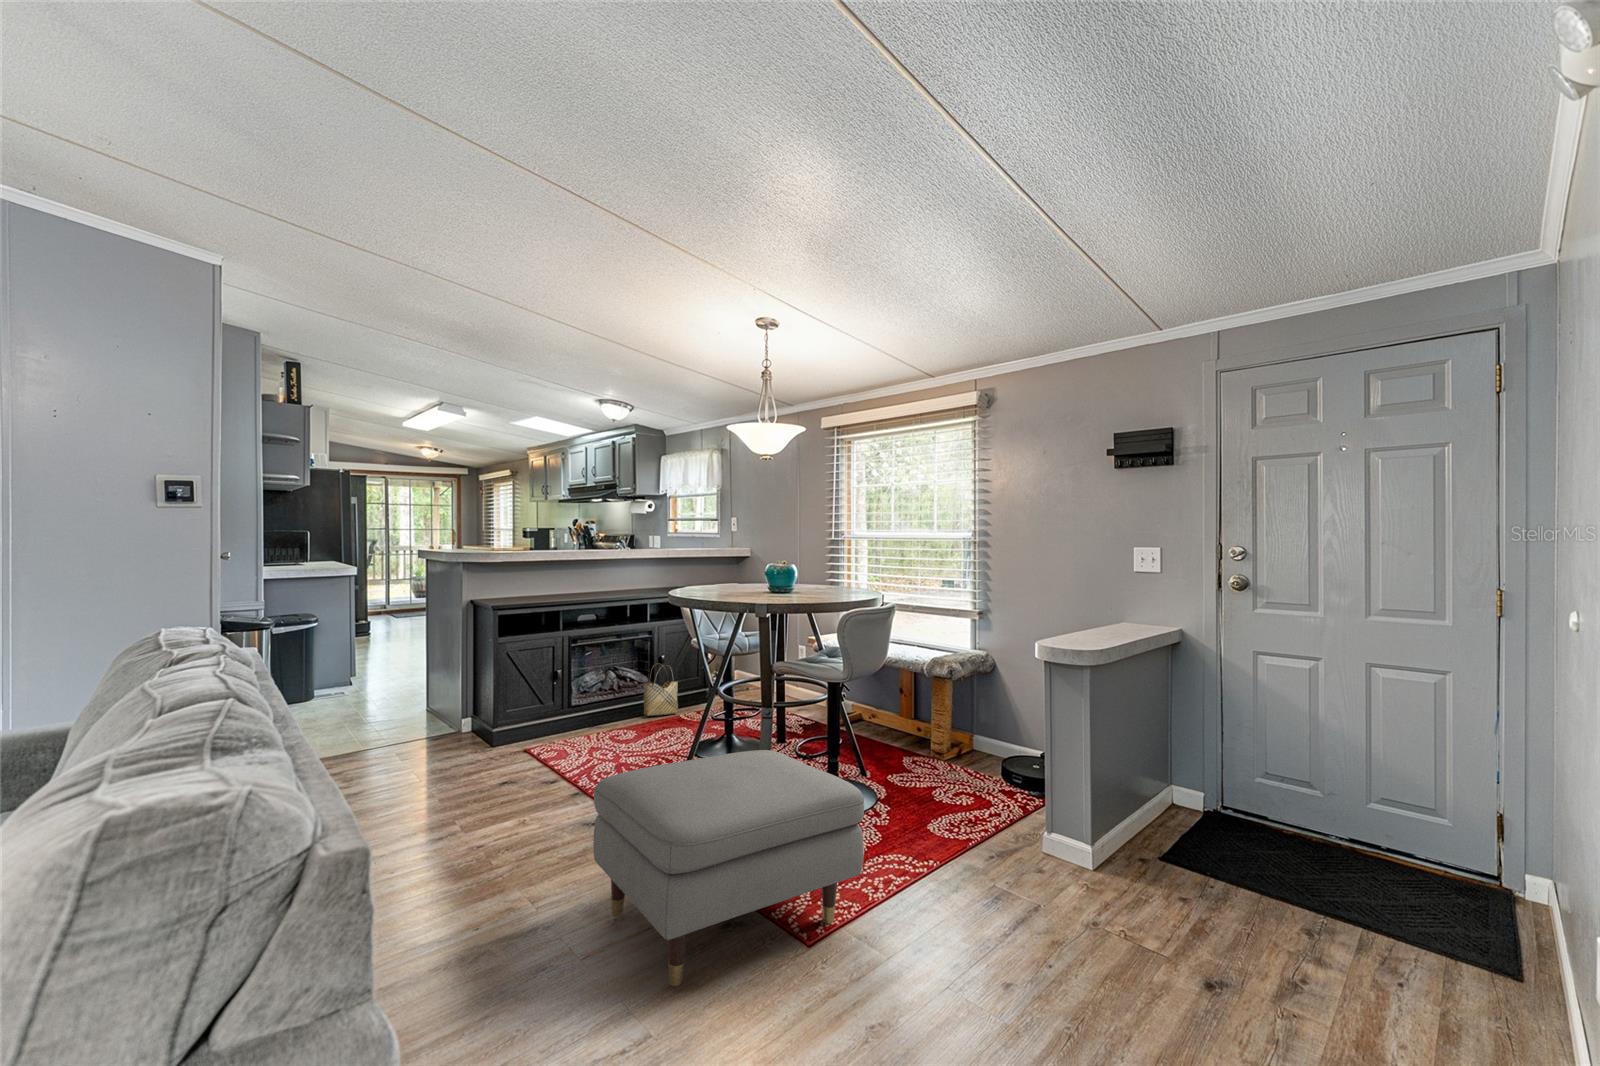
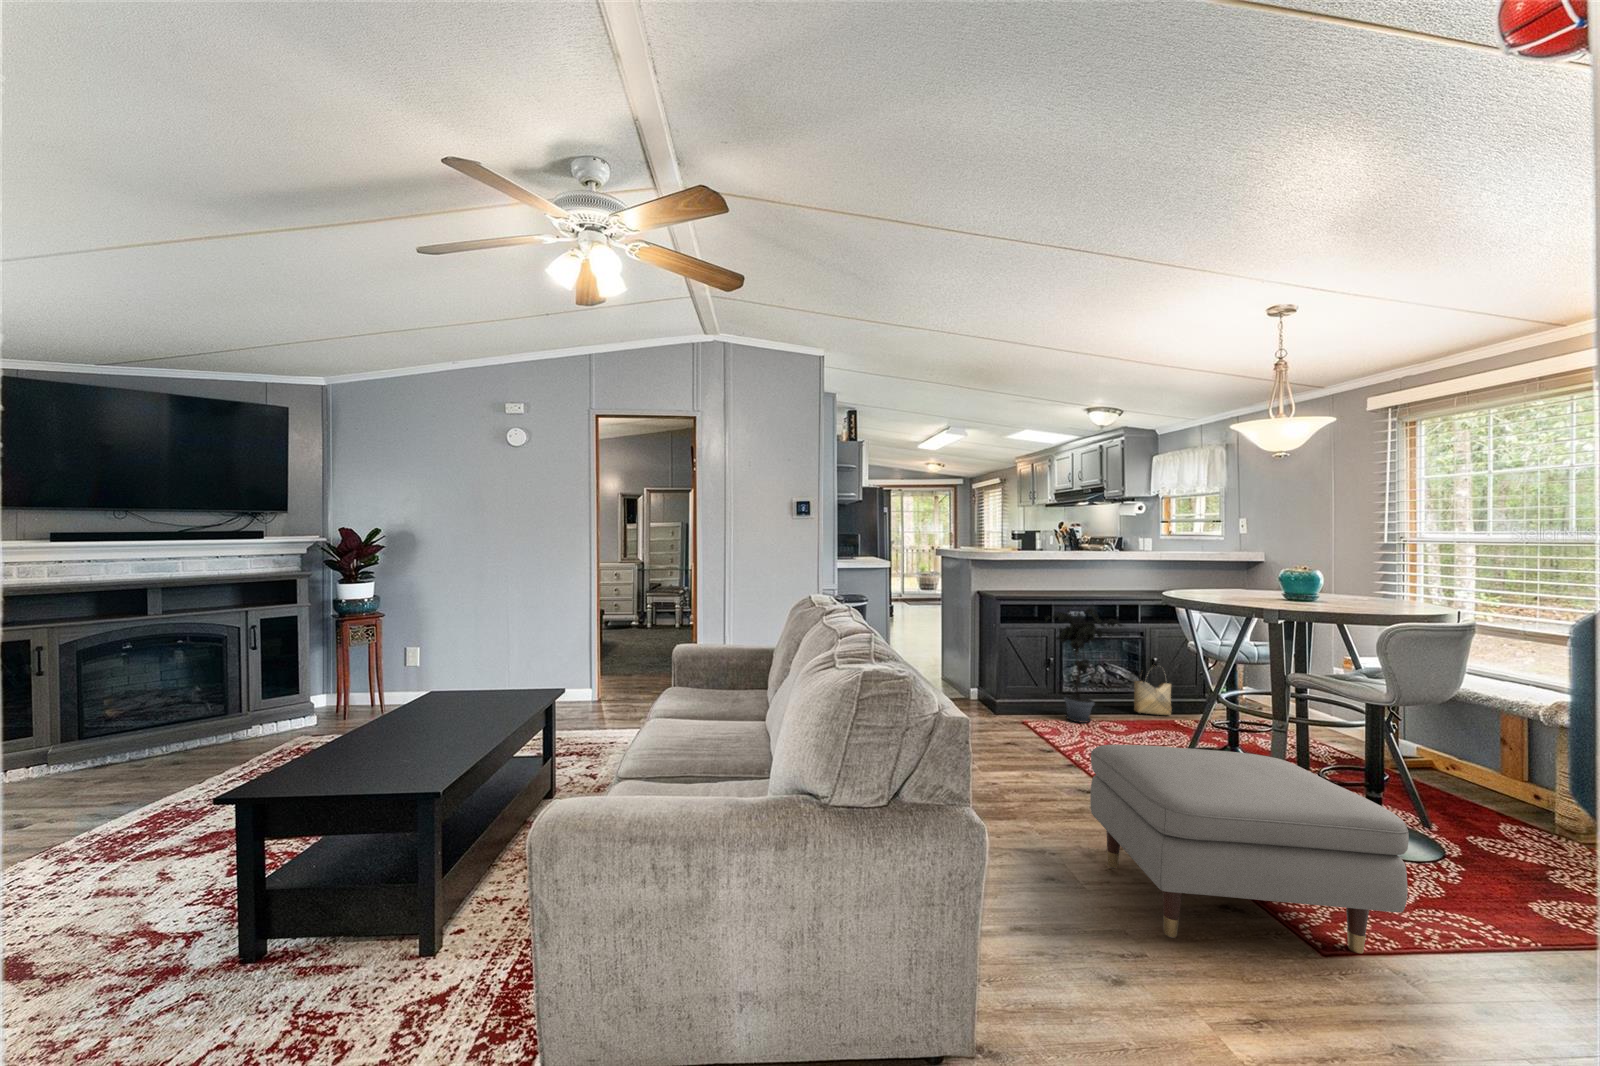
potted plant: none [550,607,635,740] -> present [1046,605,1123,723]

